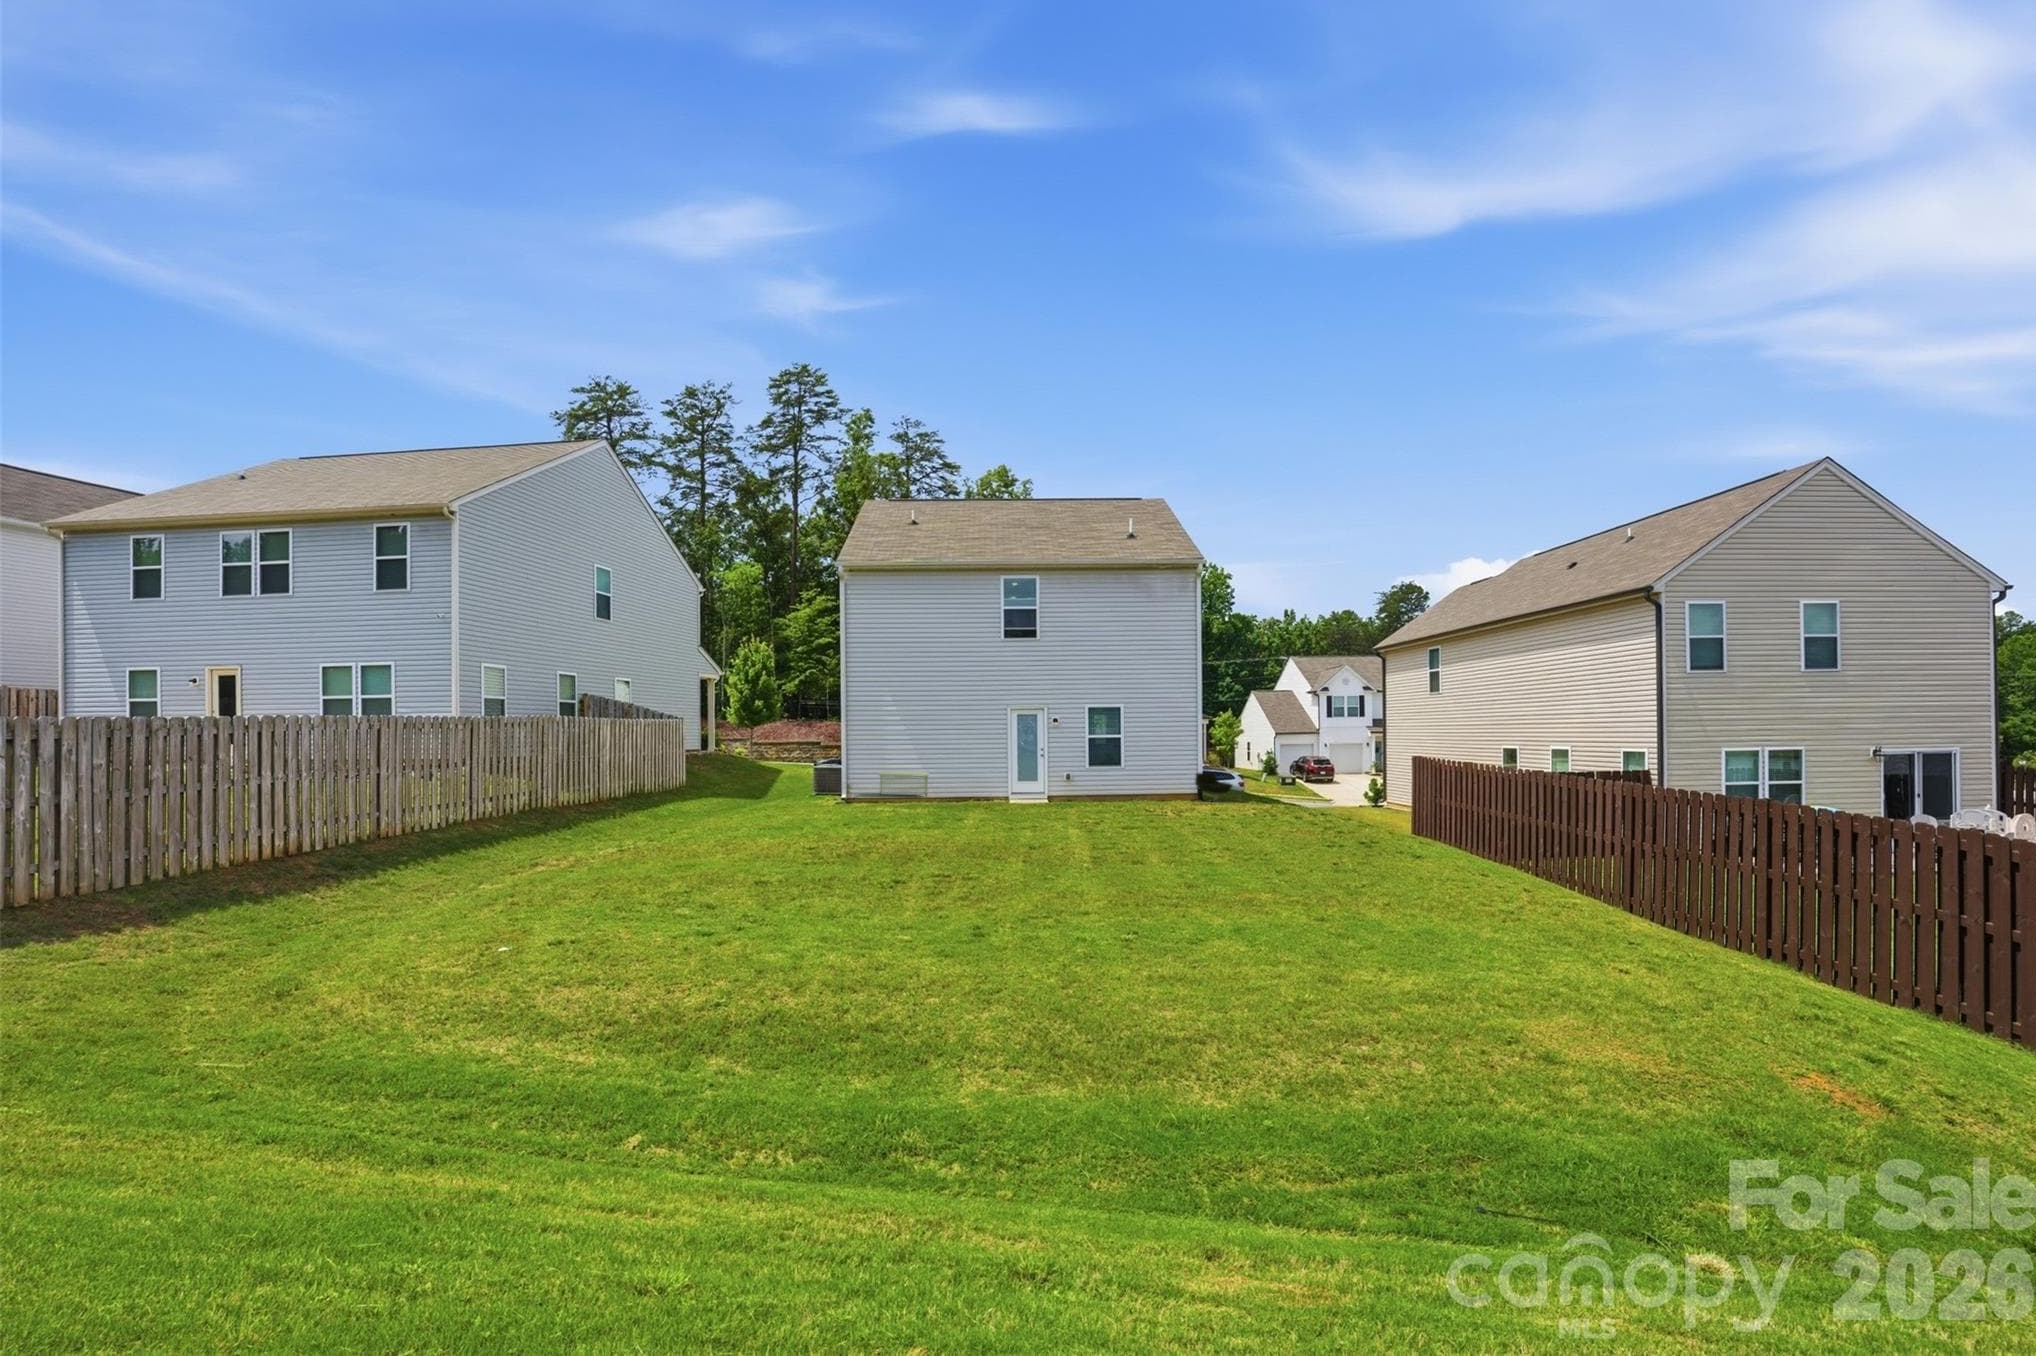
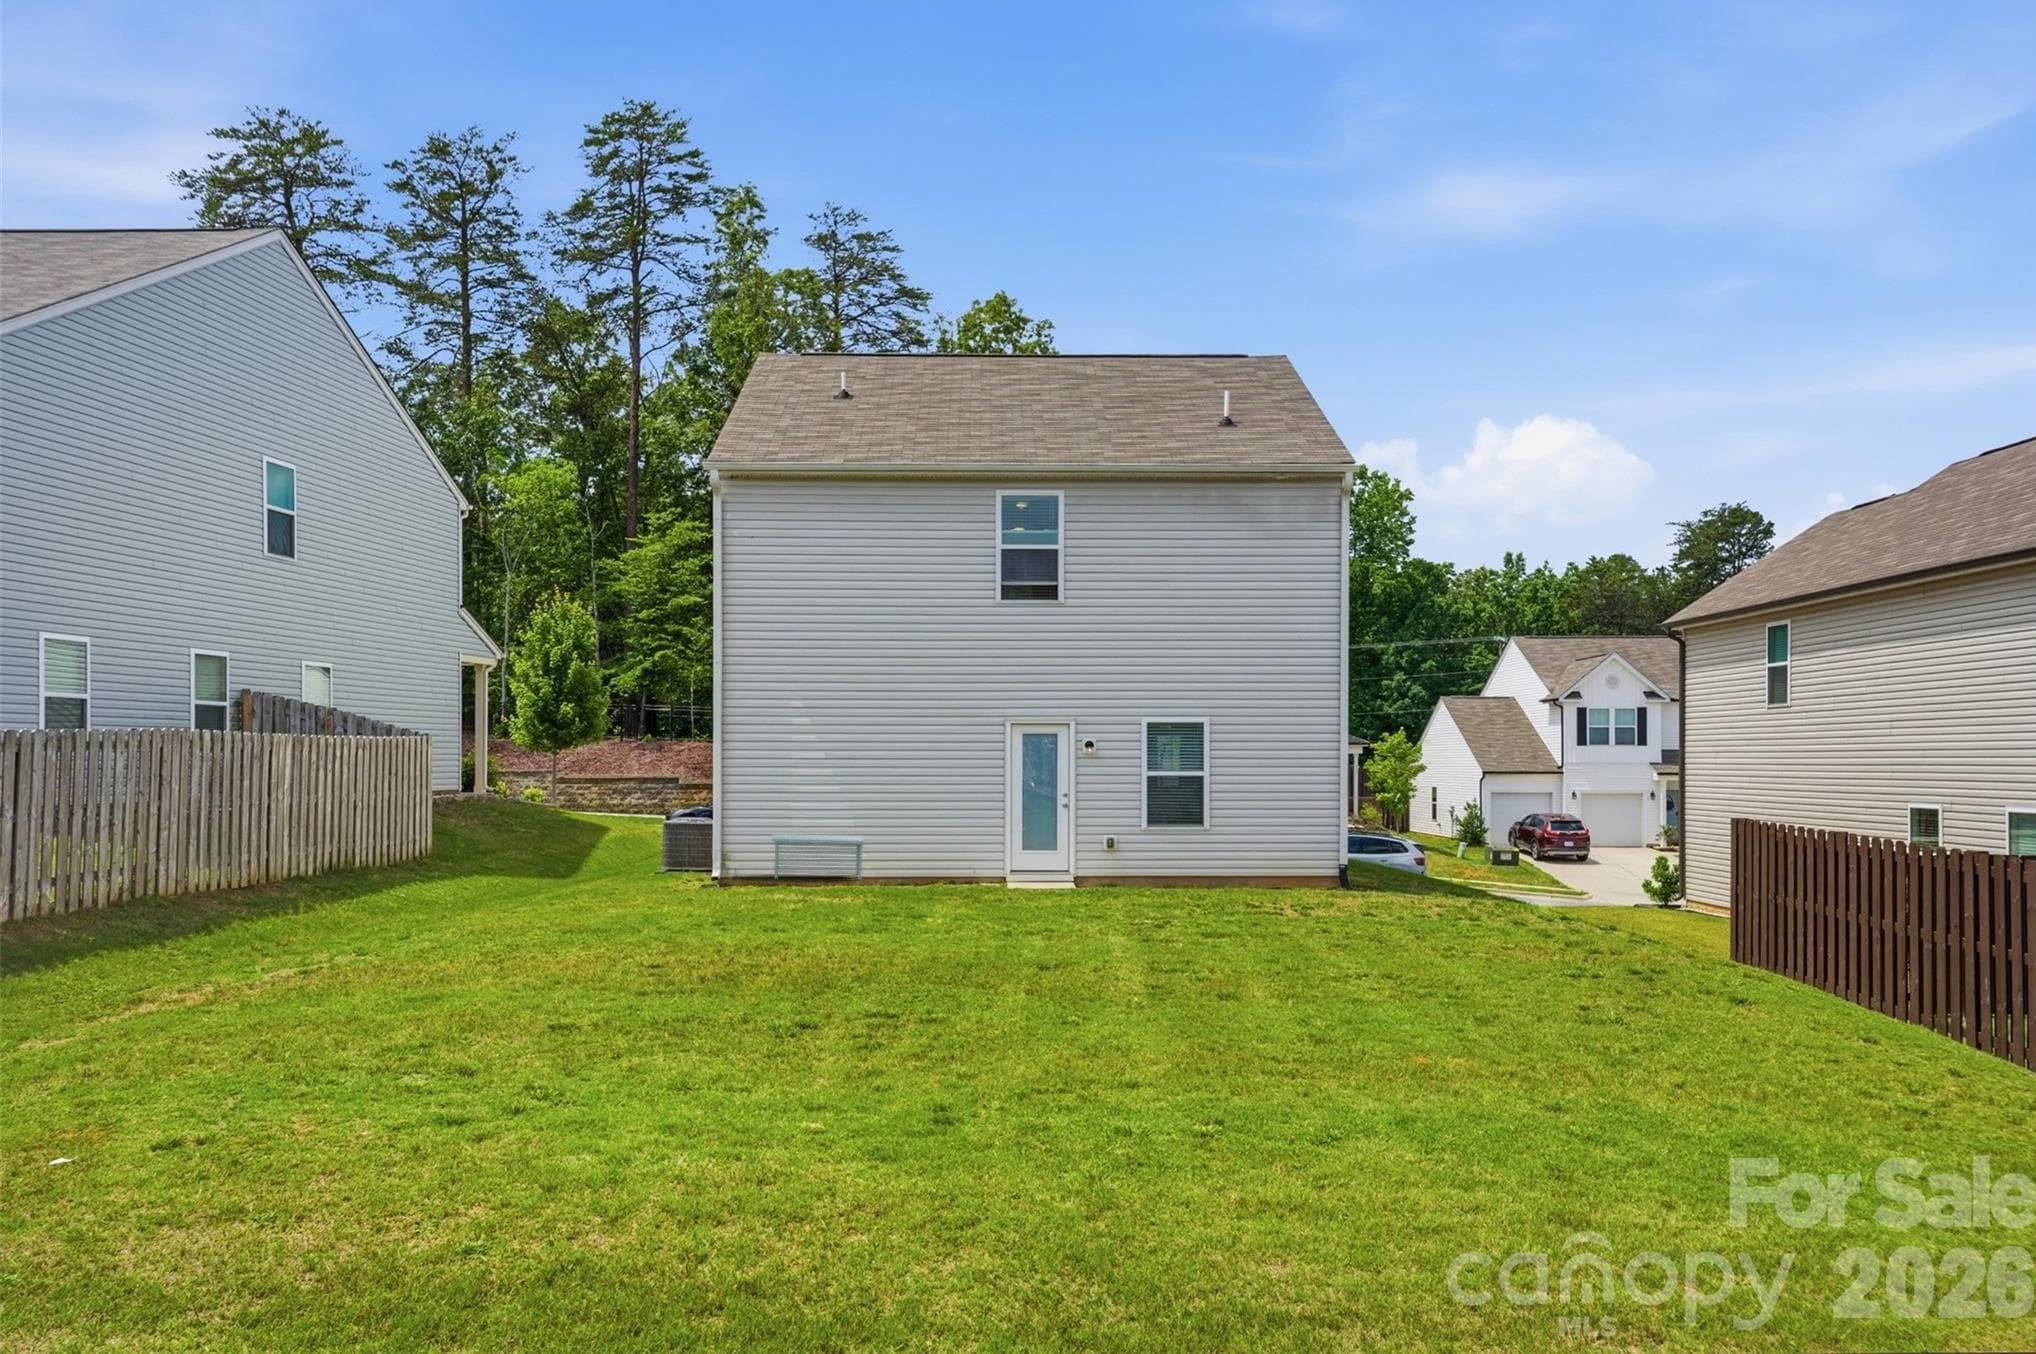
lounge chair: present [1195,773,1233,801] -> none [1335,839,1402,894]

